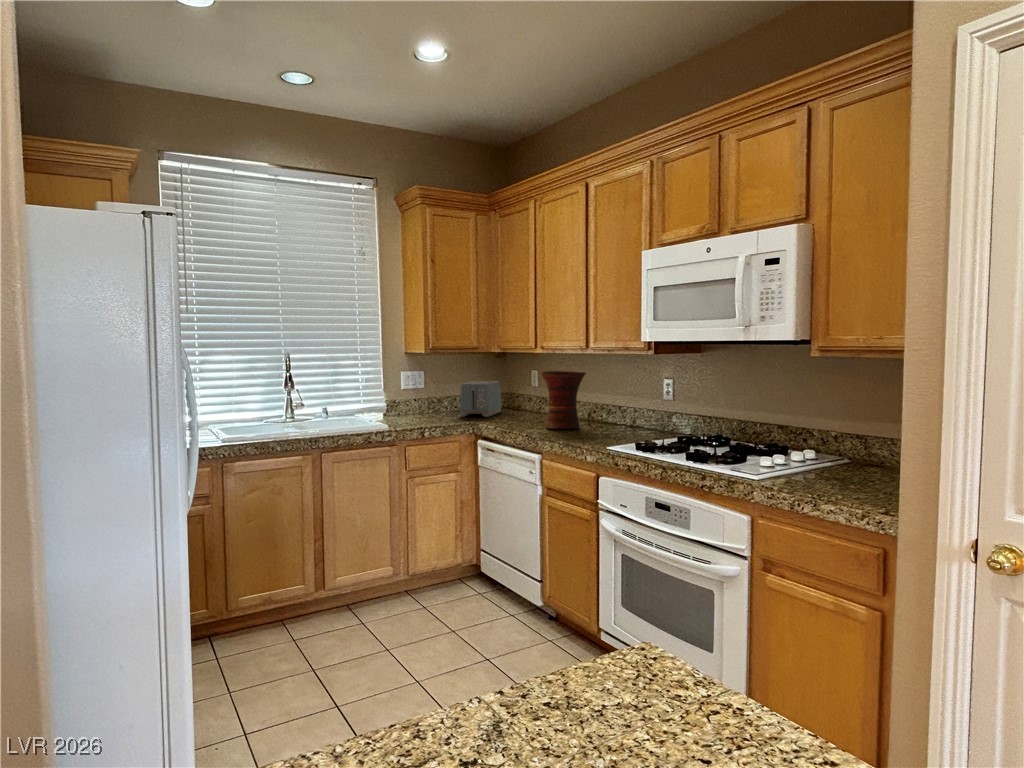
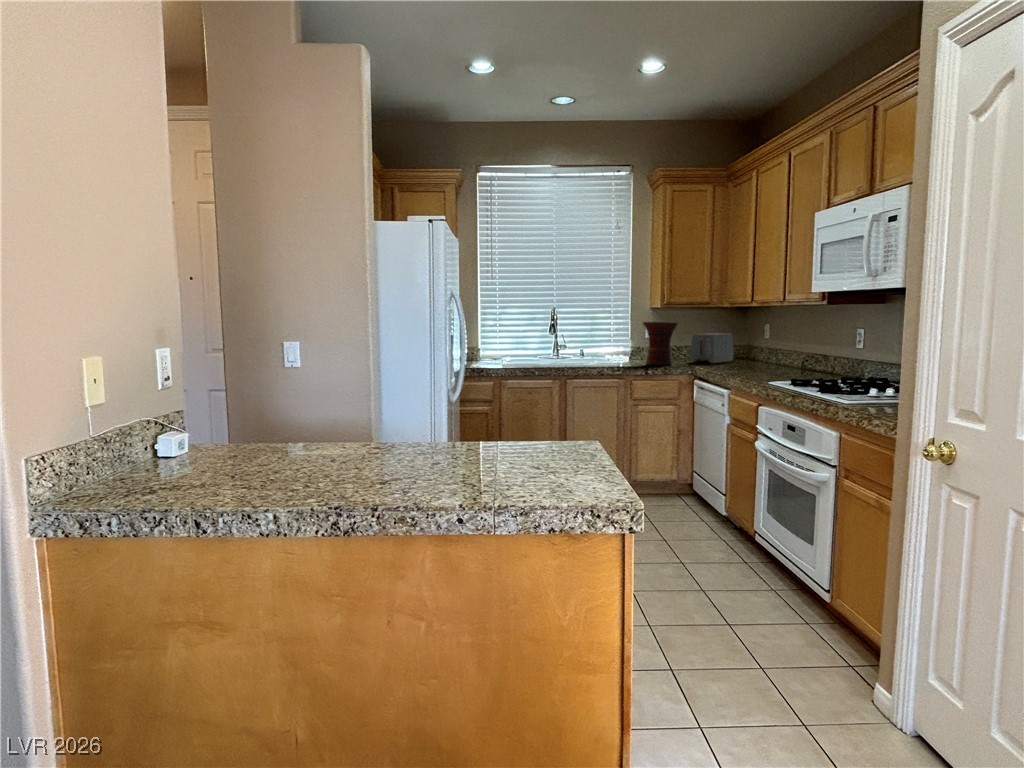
vase: present [540,371,586,429] -> present [643,322,678,365]

